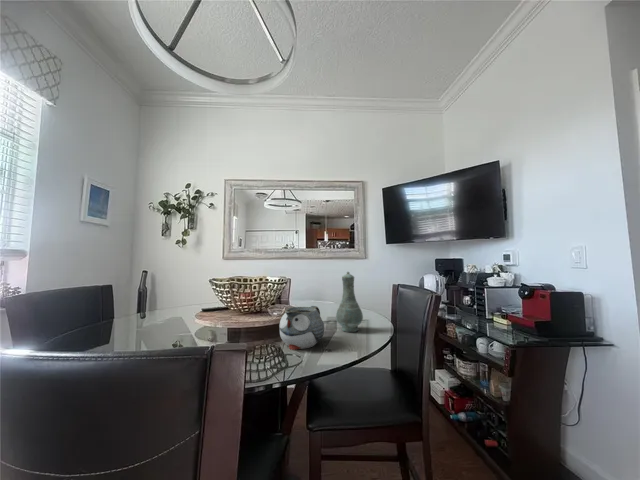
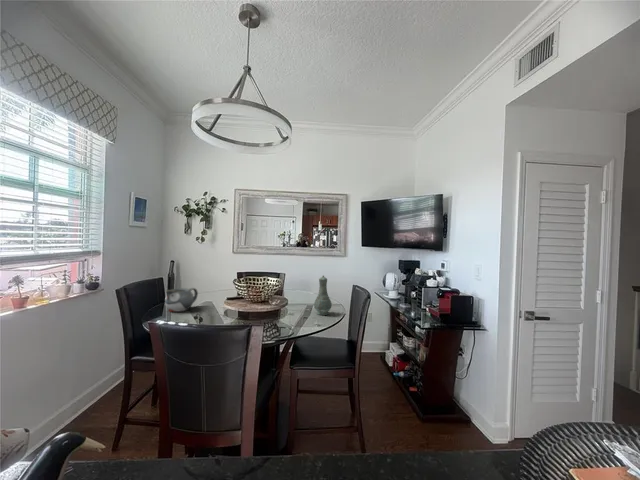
teapot: present [279,306,324,350] -> present [165,288,198,312]

